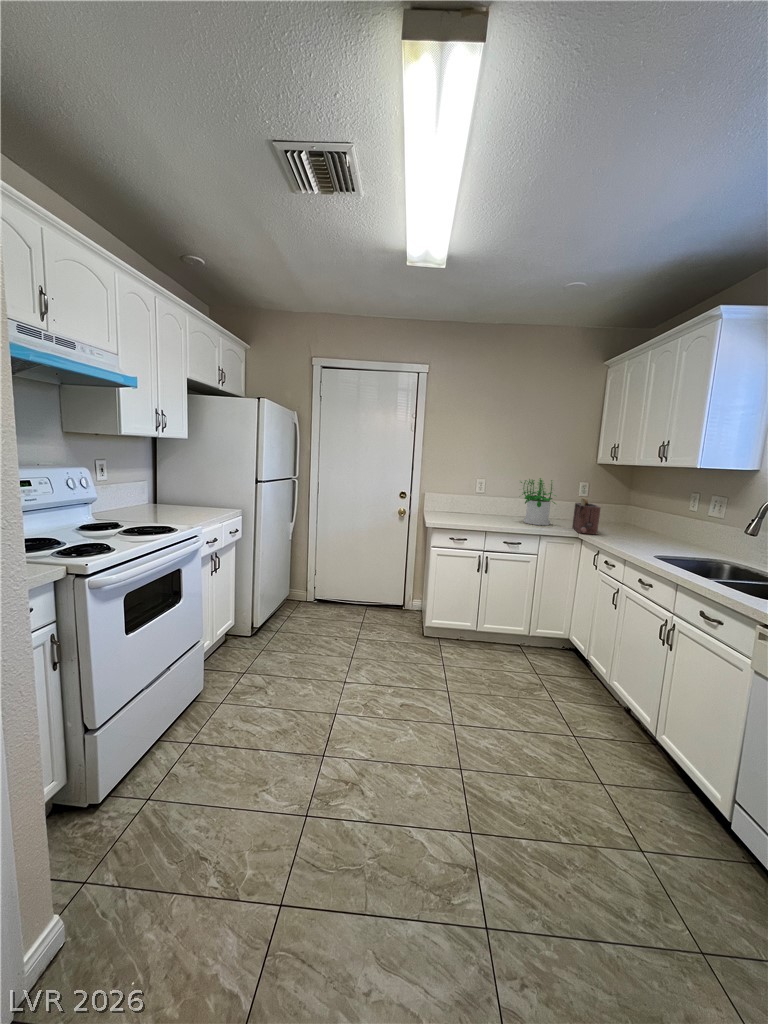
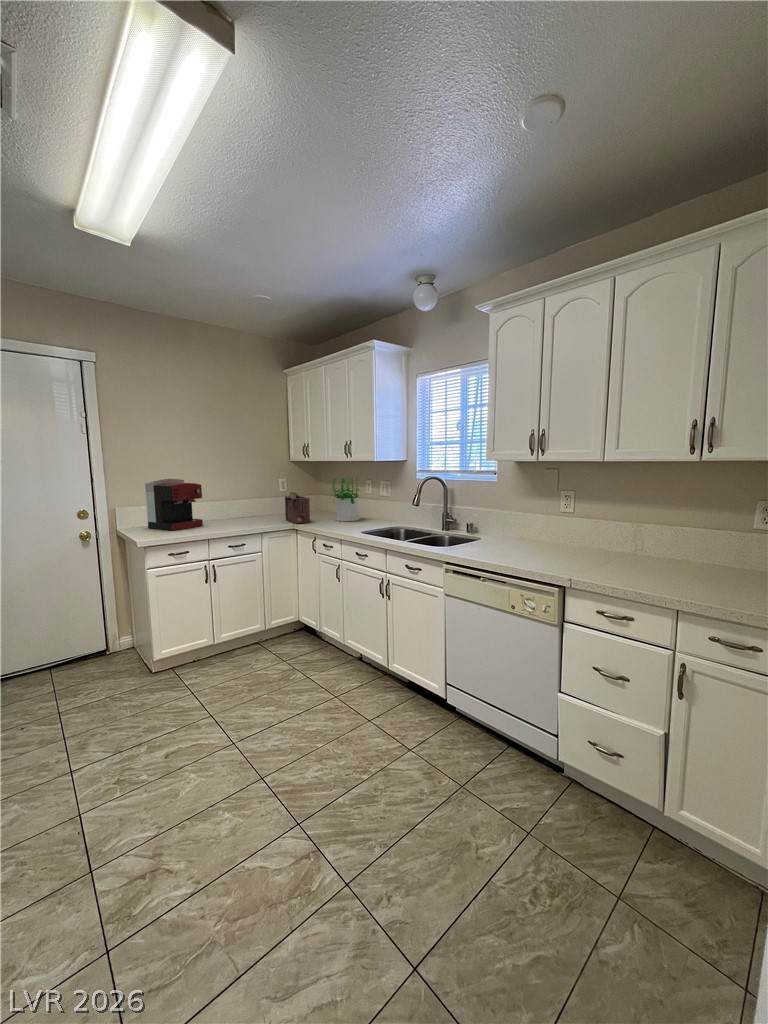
coffee maker: none [445,473,492,519] -> present [145,479,203,531]
potted plant: present [521,478,556,525] -> present [329,476,360,521]

